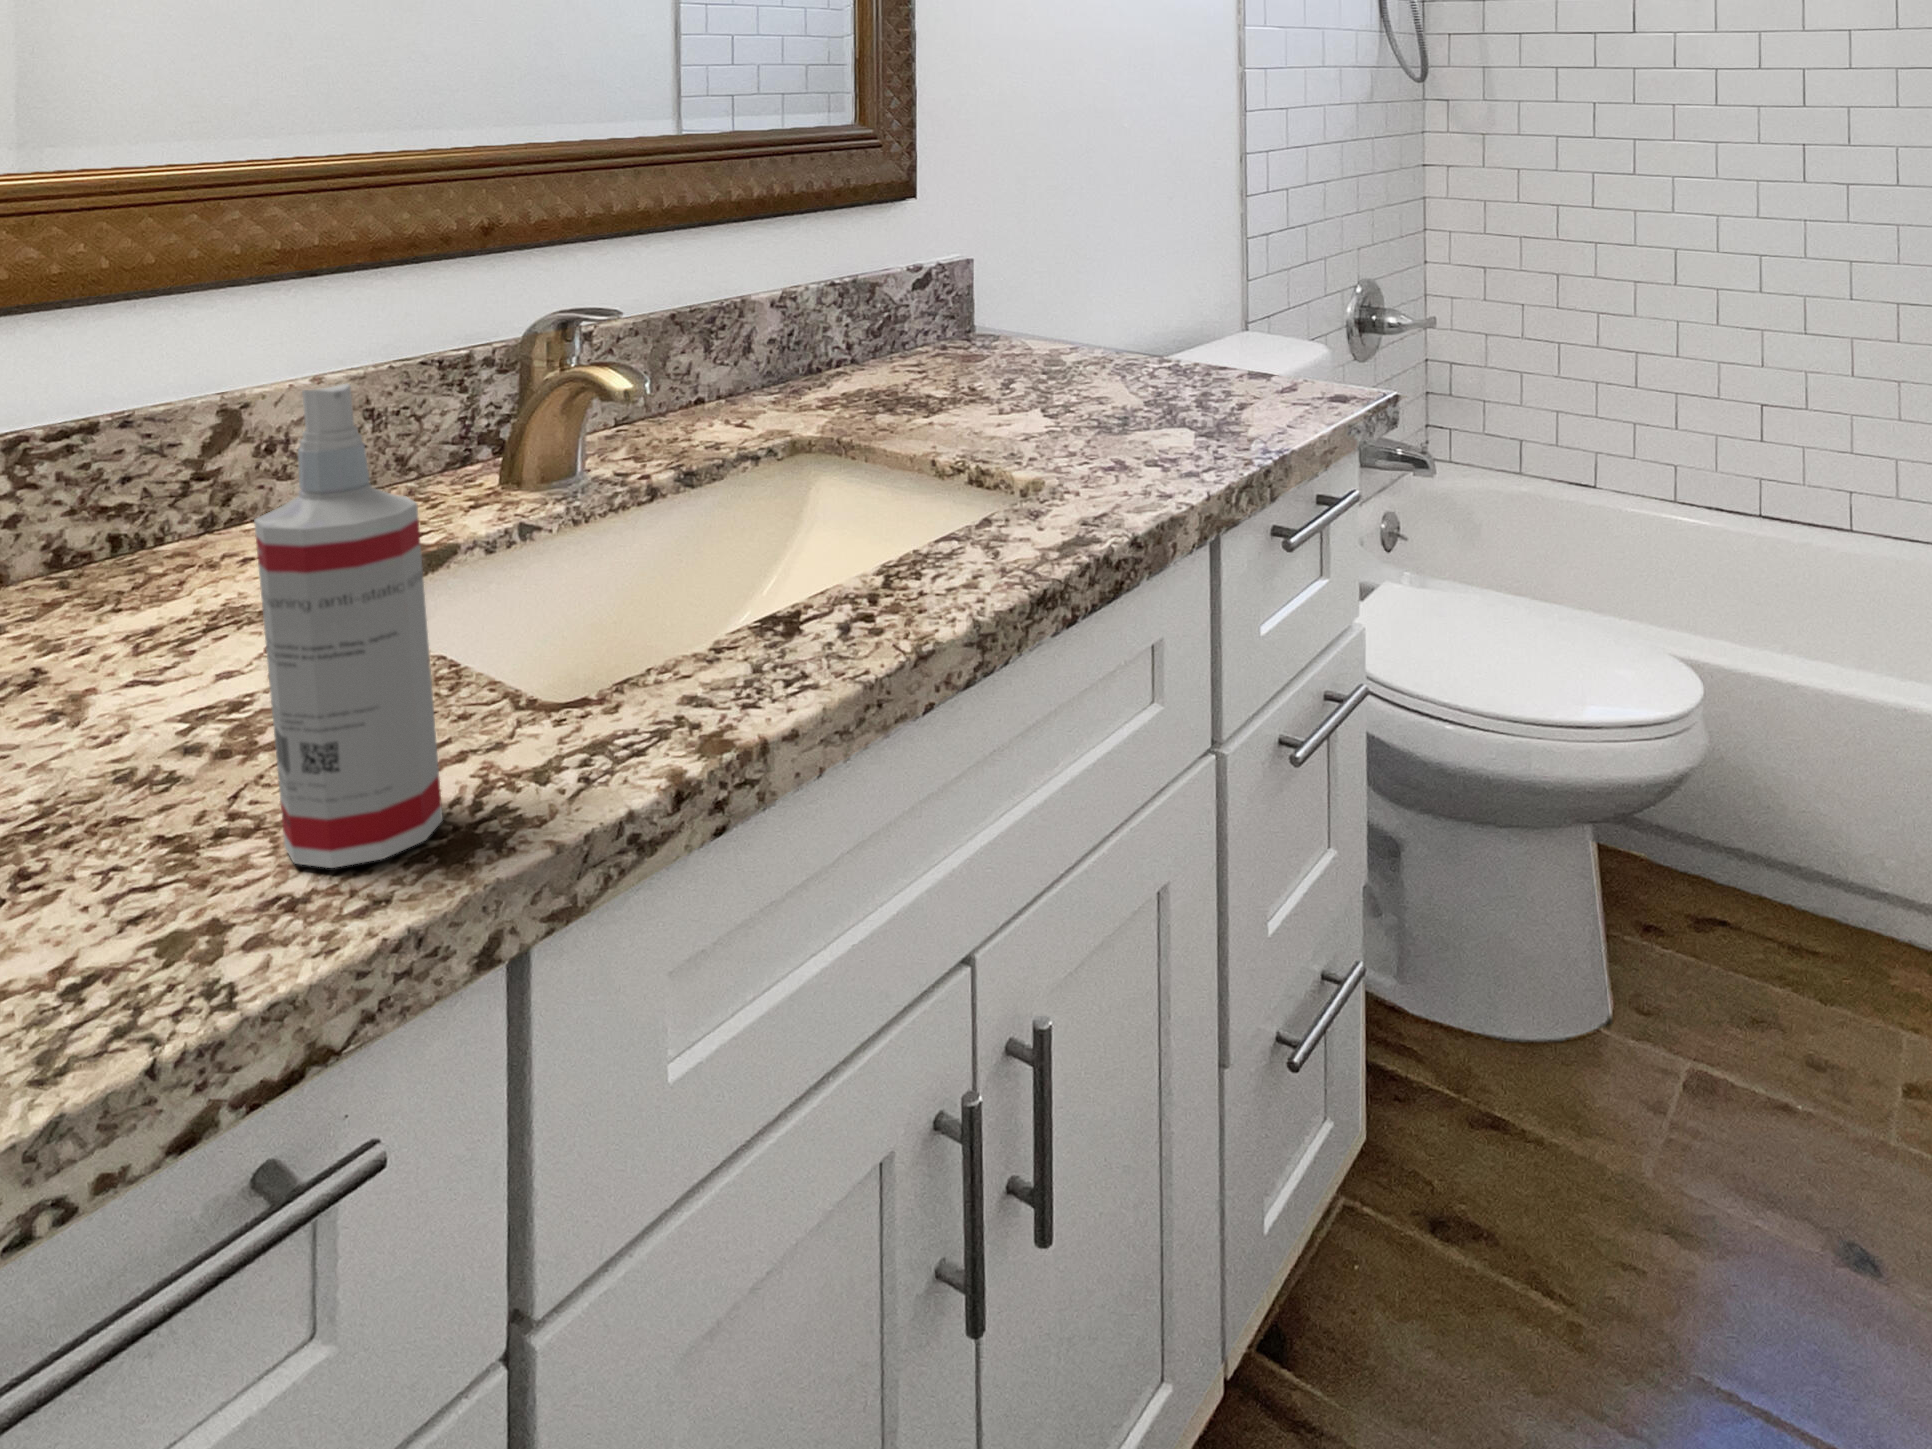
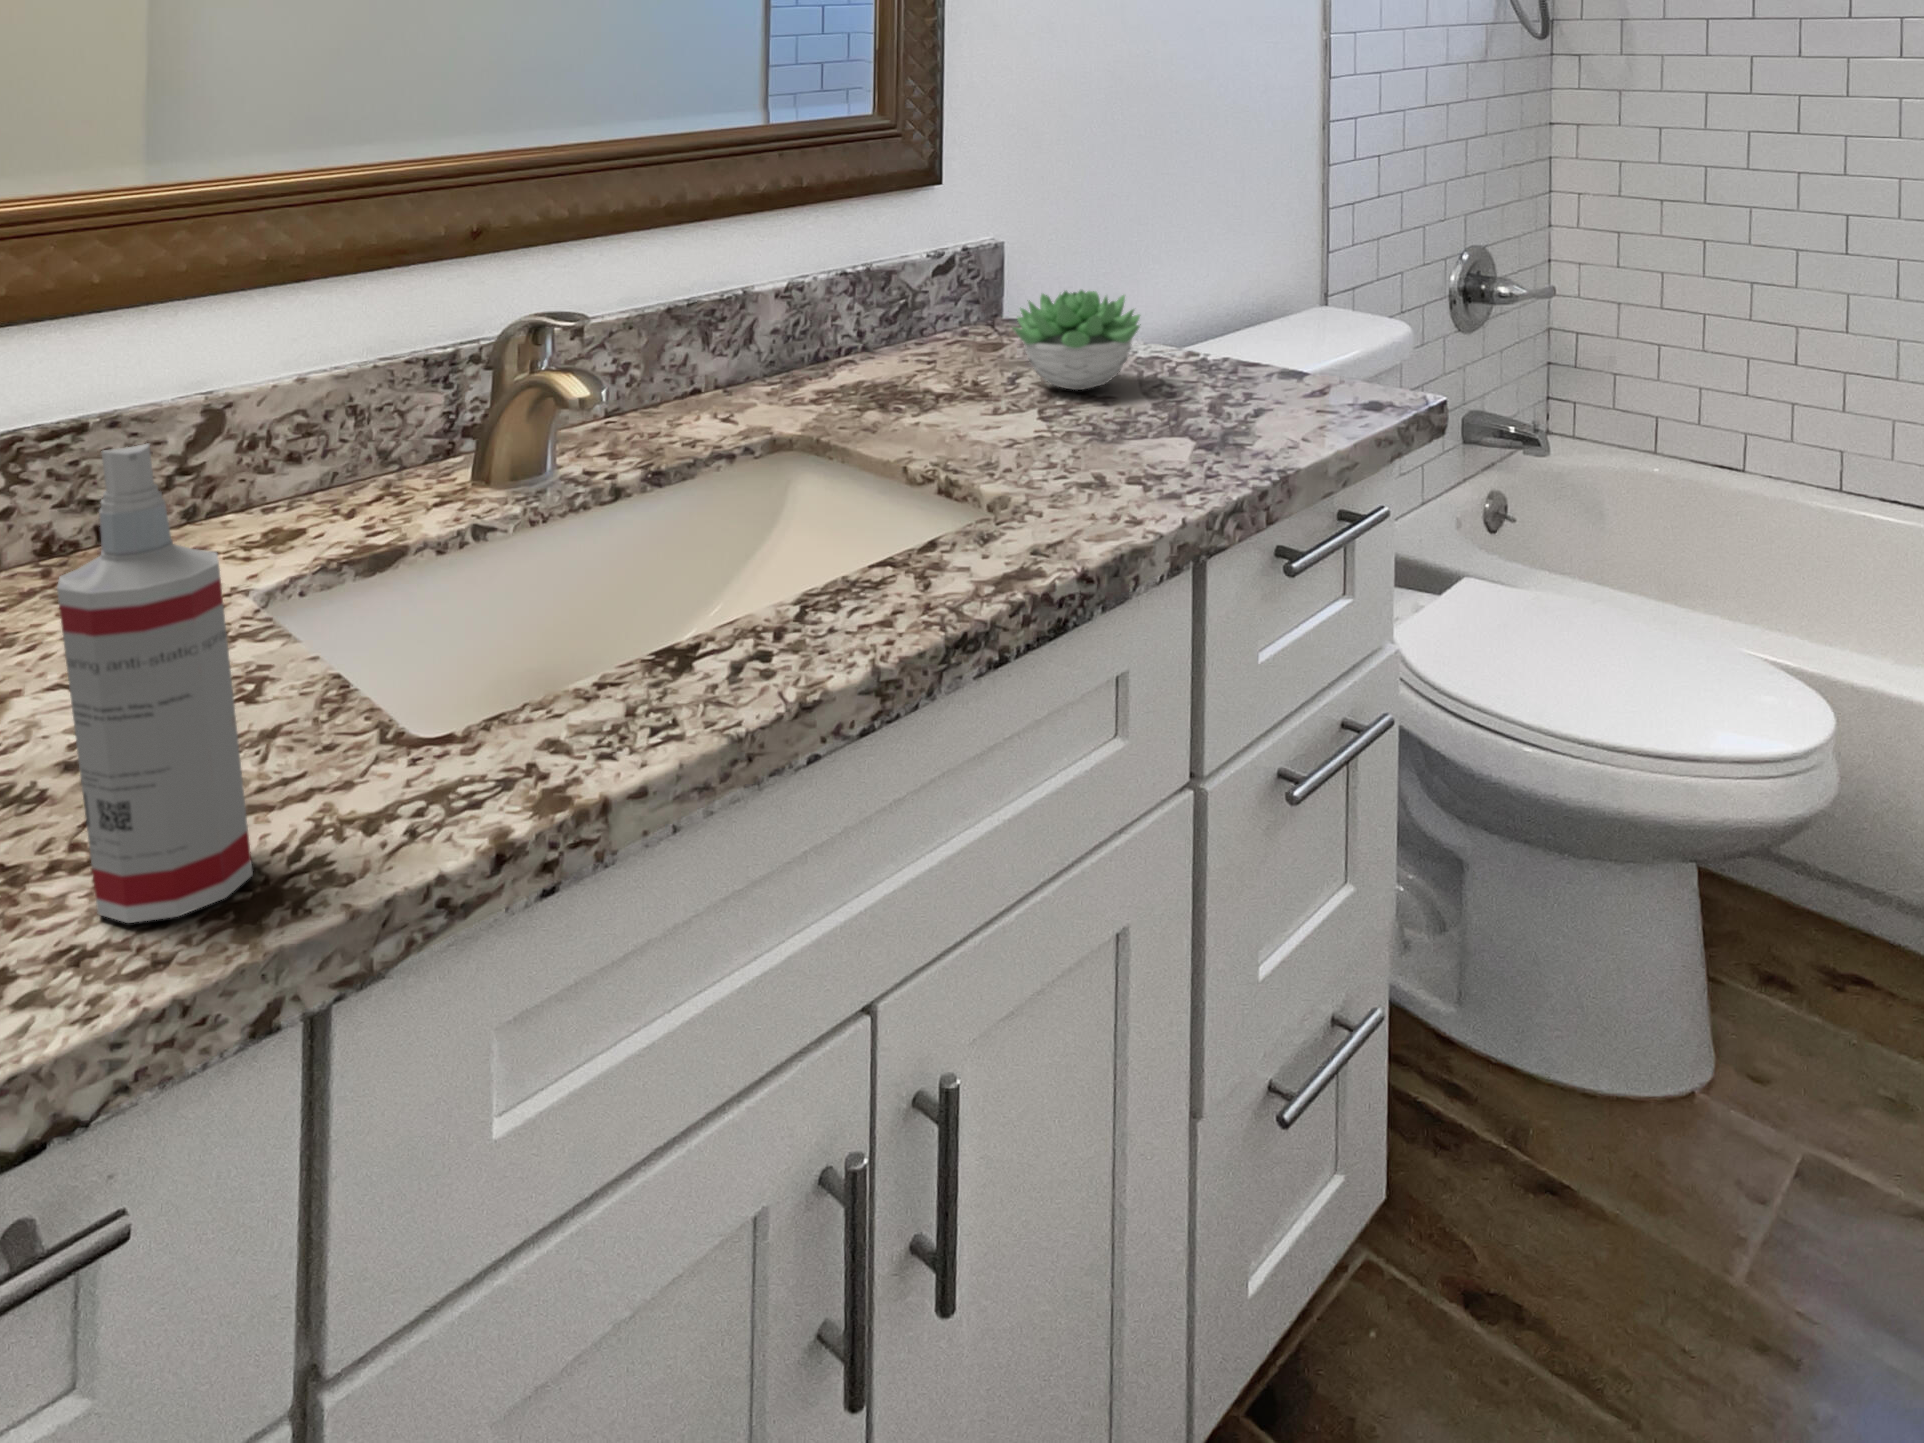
succulent plant: none [1006,295,1131,389] -> present [1013,290,1141,390]

